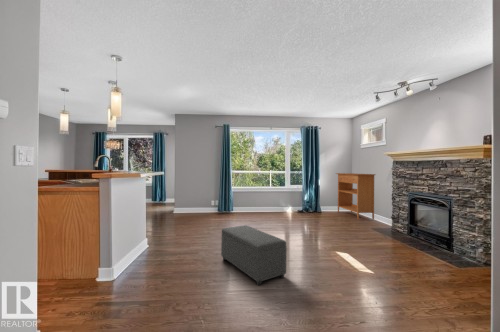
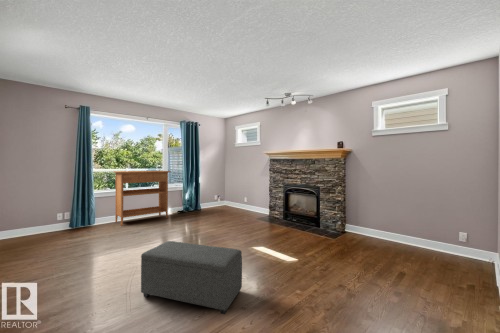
console table: present [336,173,375,220] -> present [114,171,171,226]

